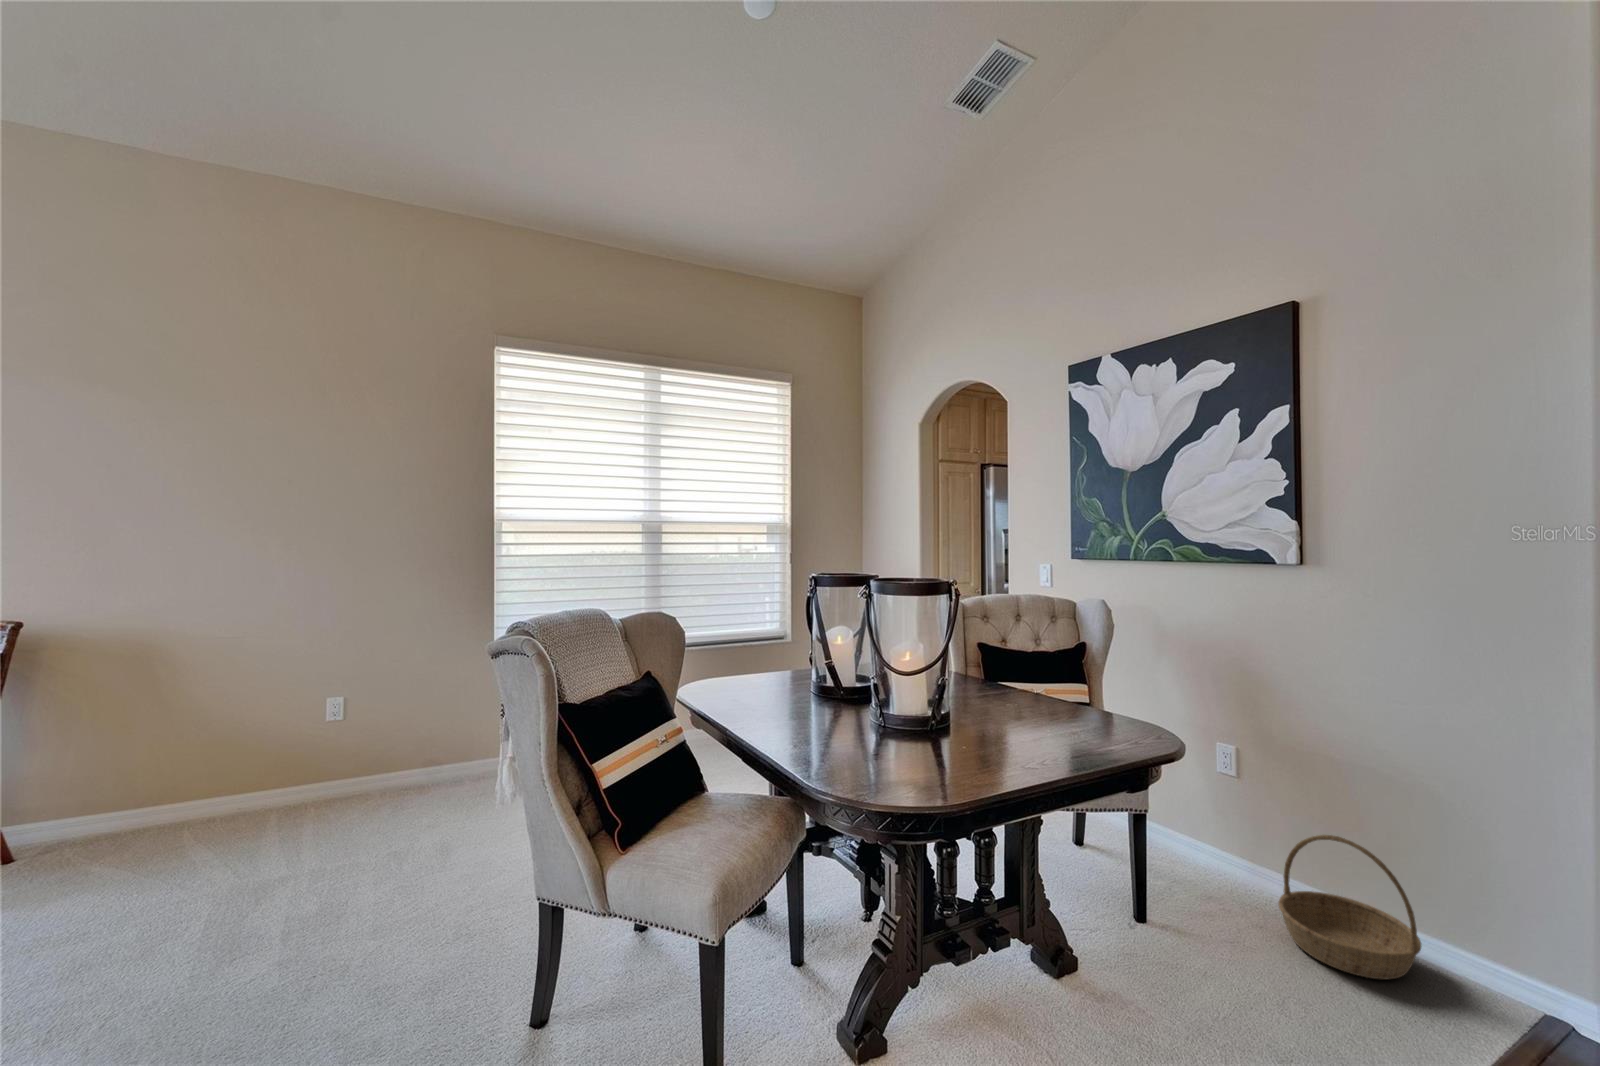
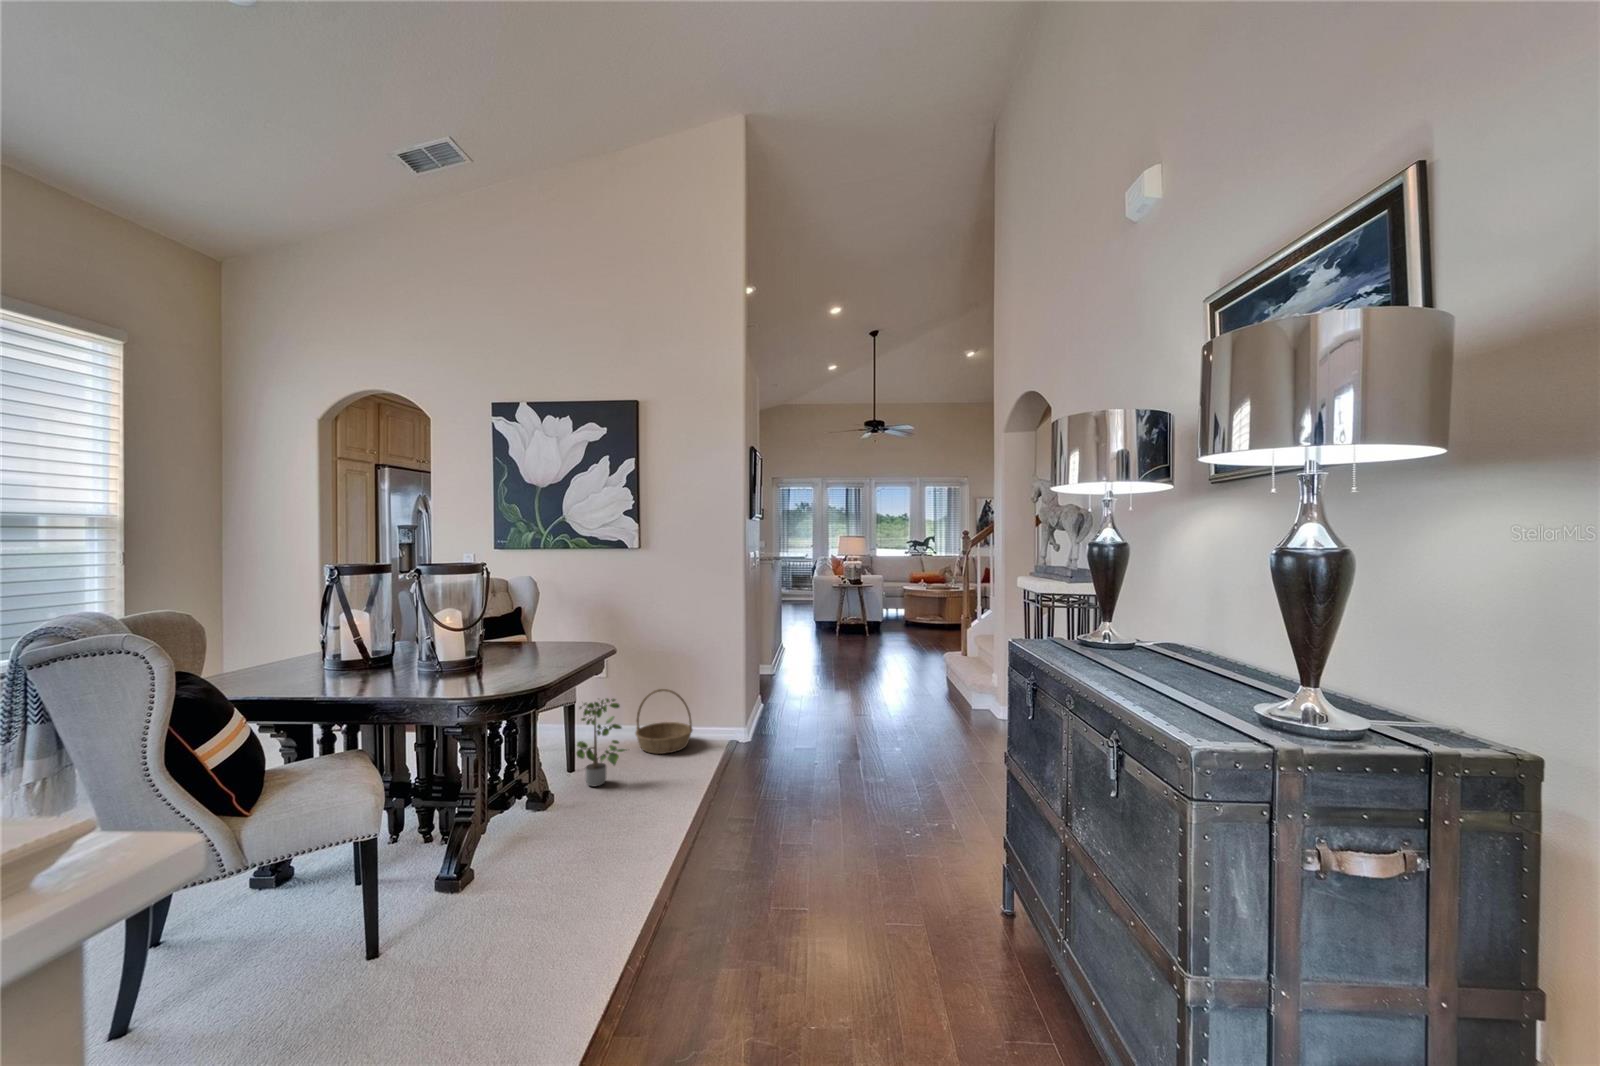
potted plant: none [1132,821,1242,984] -> present [577,699,626,786]

